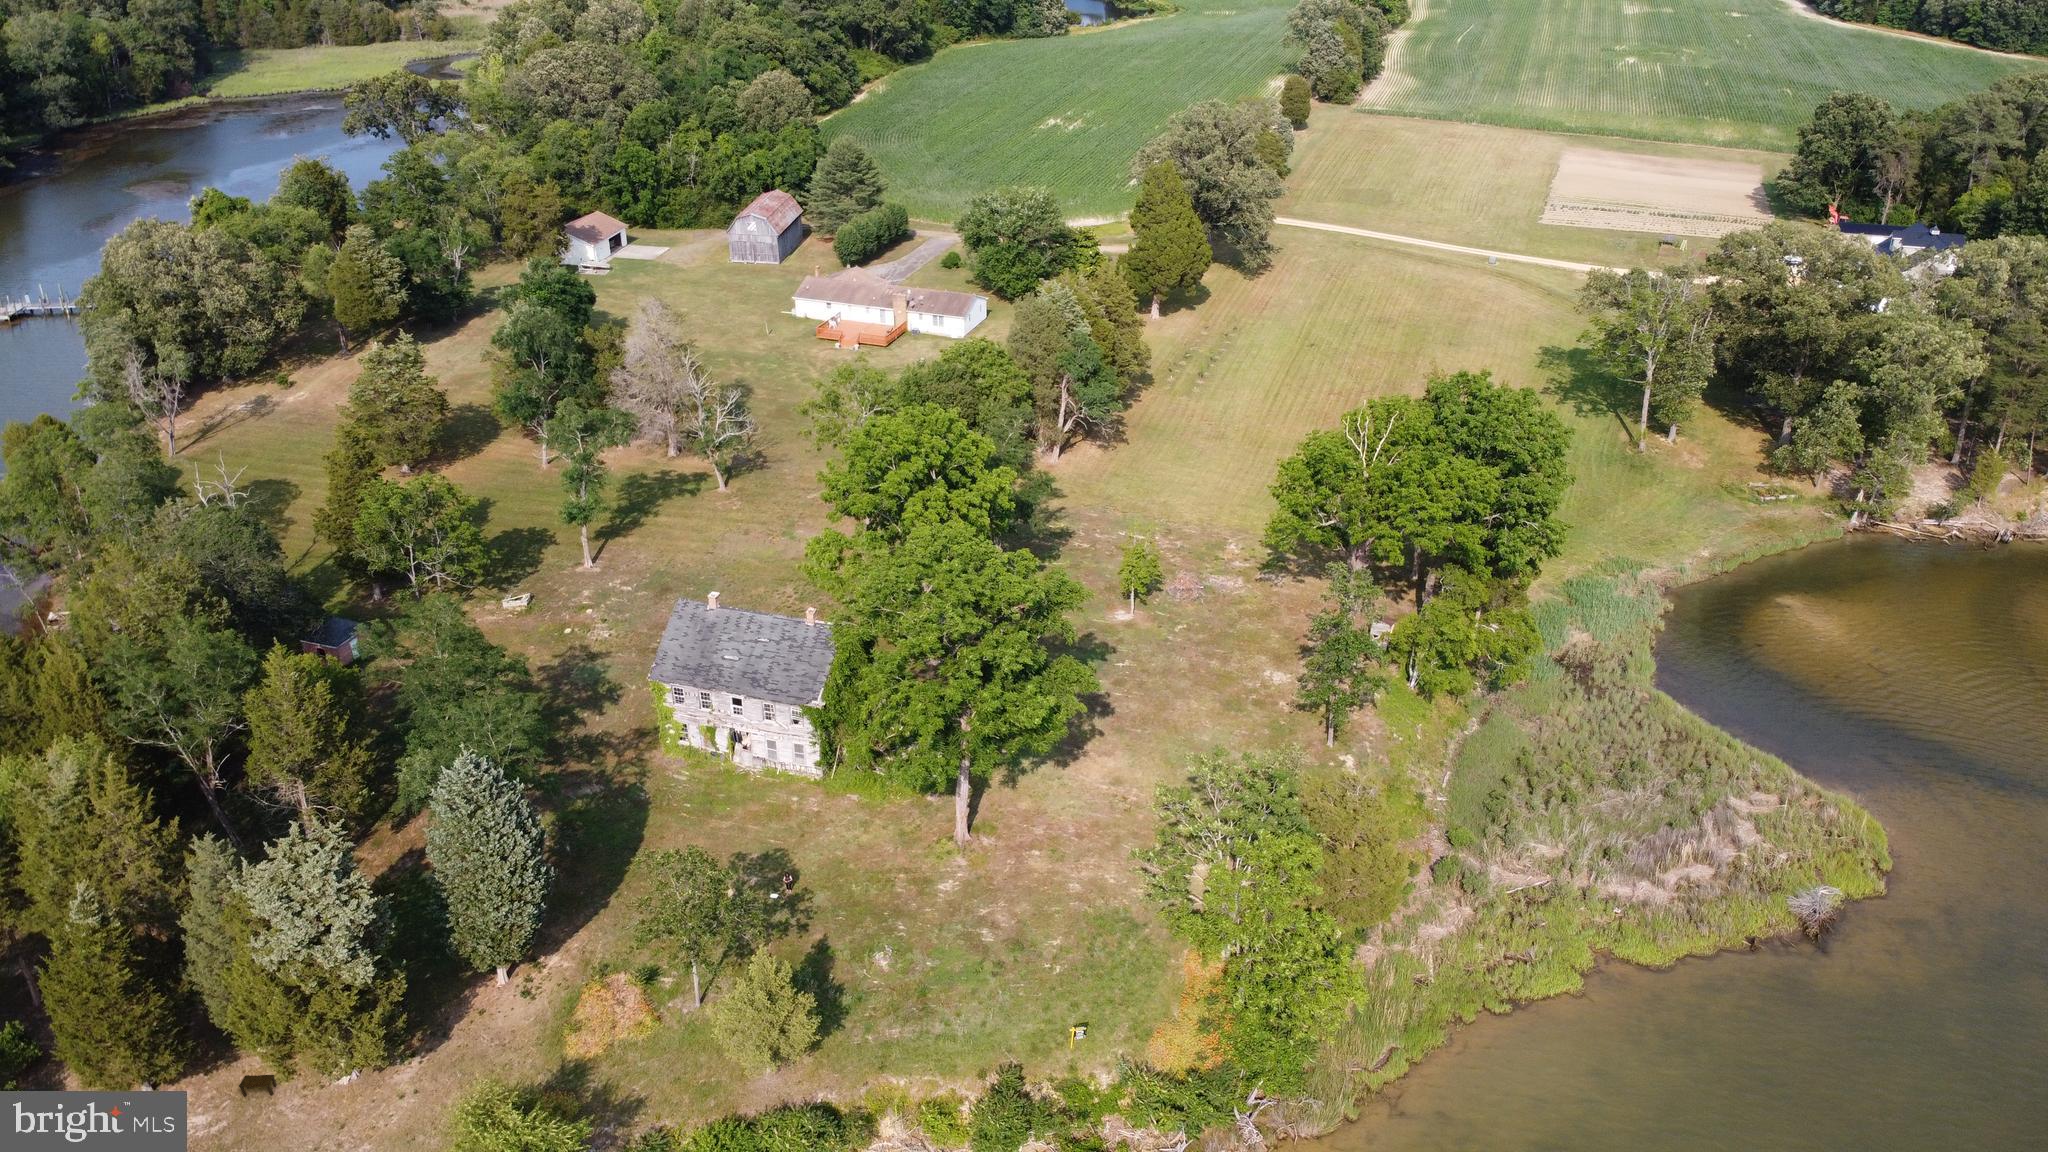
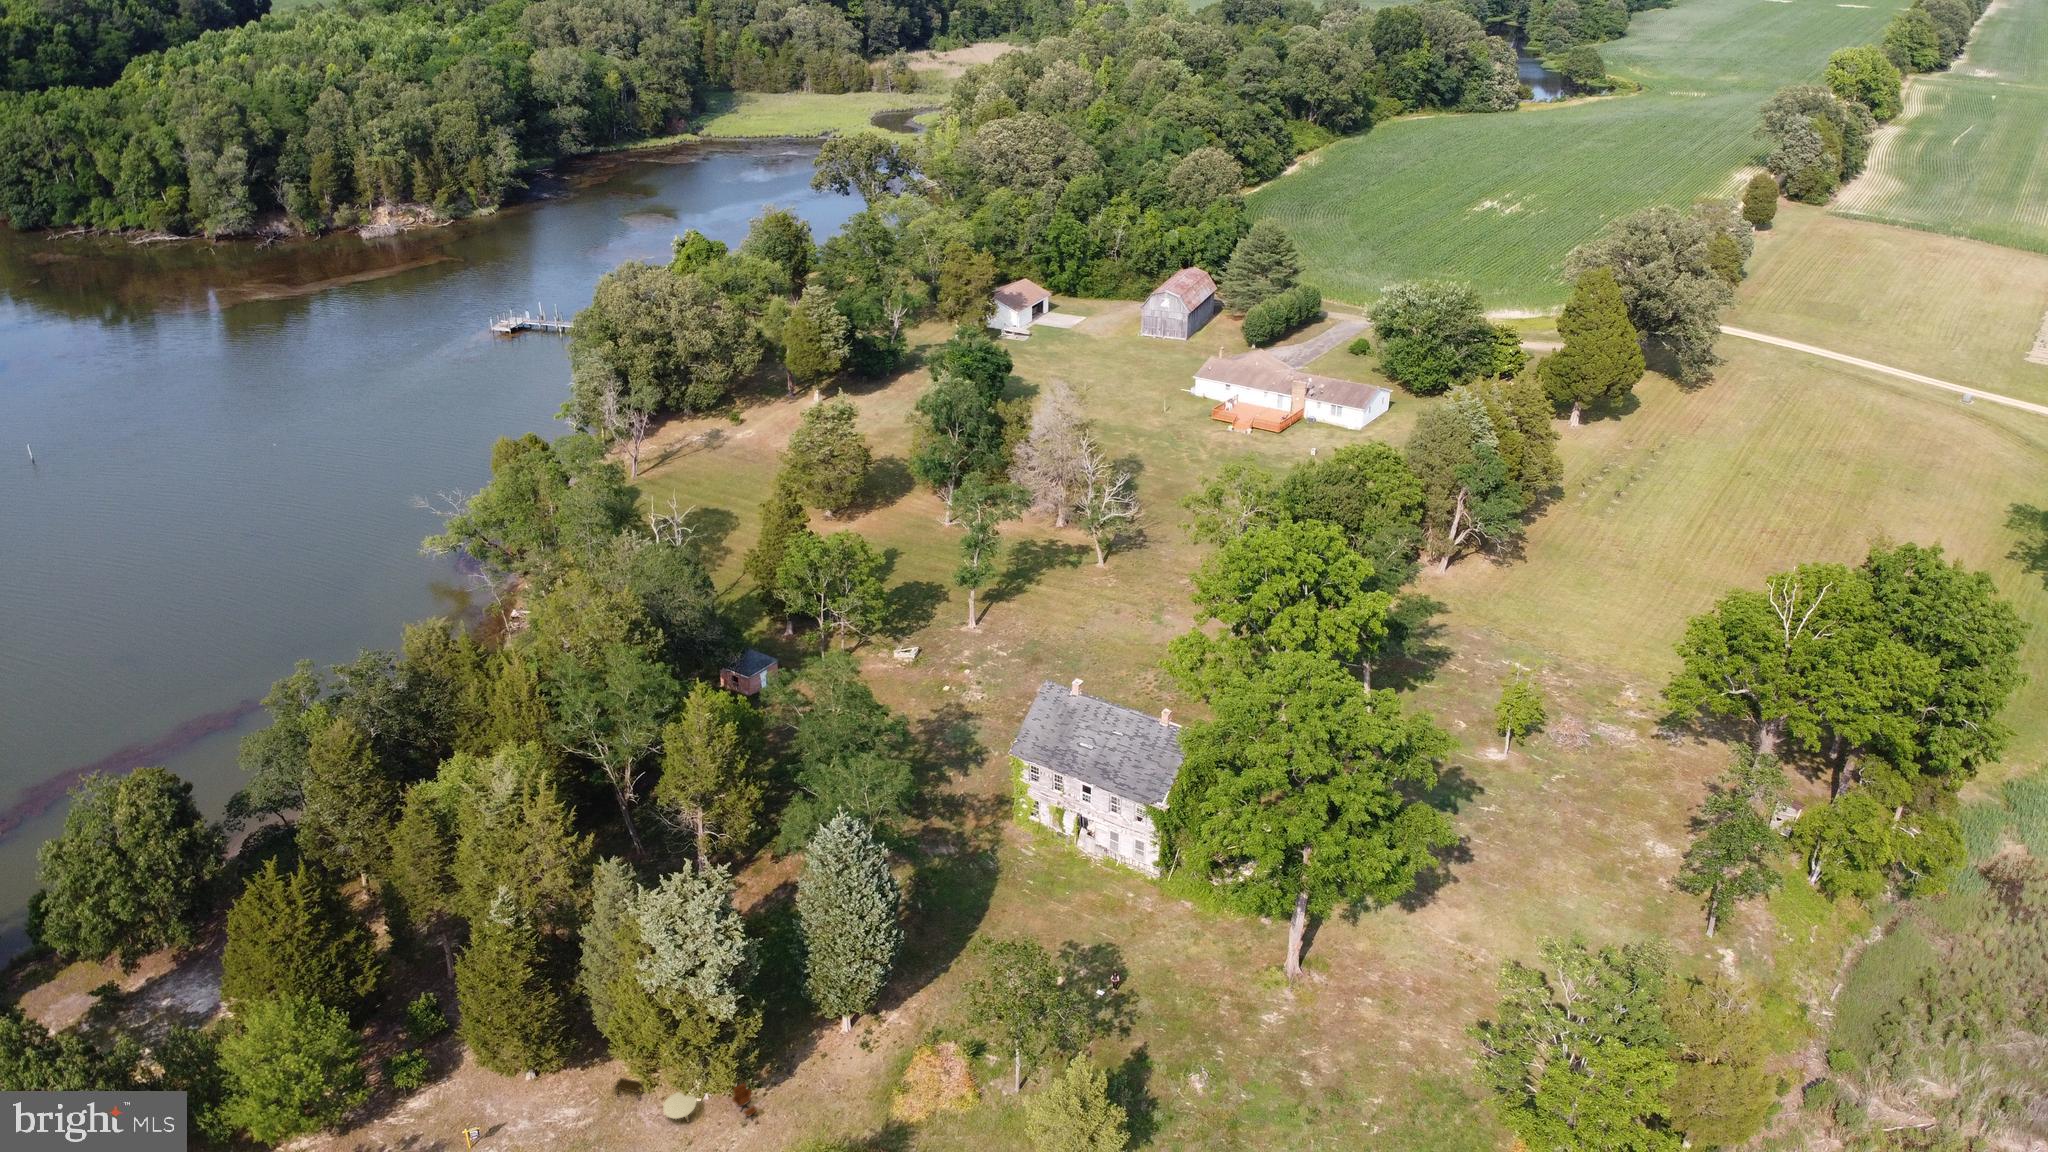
lounge chair: none [382,1051,414,1089] -> present [732,1083,757,1117]
round table: none [301,1074,340,1106] -> present [663,1092,696,1123]

